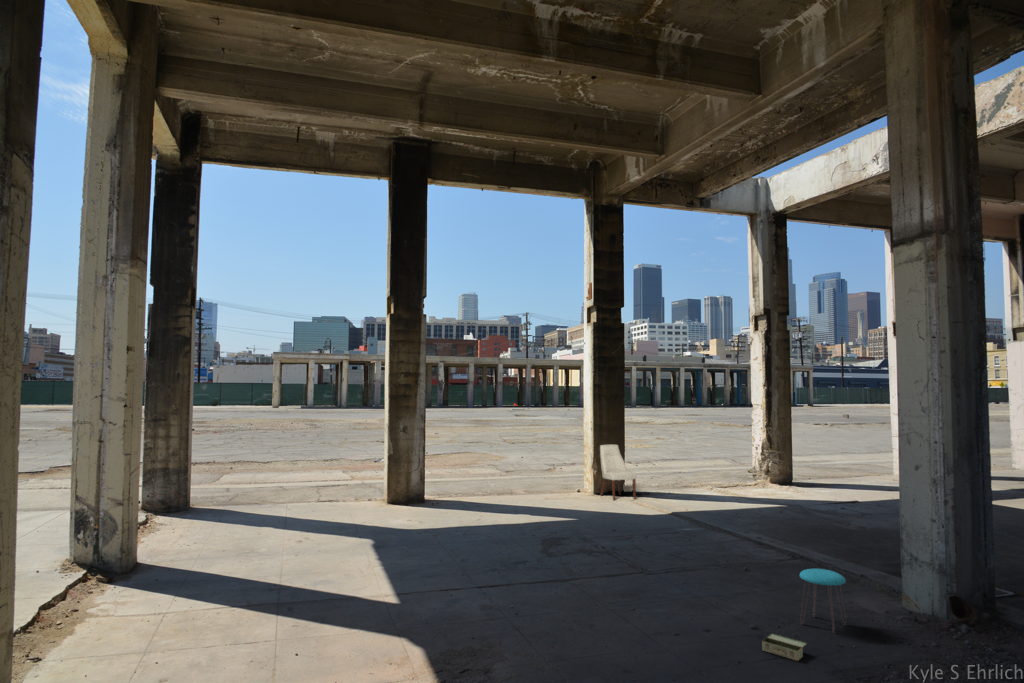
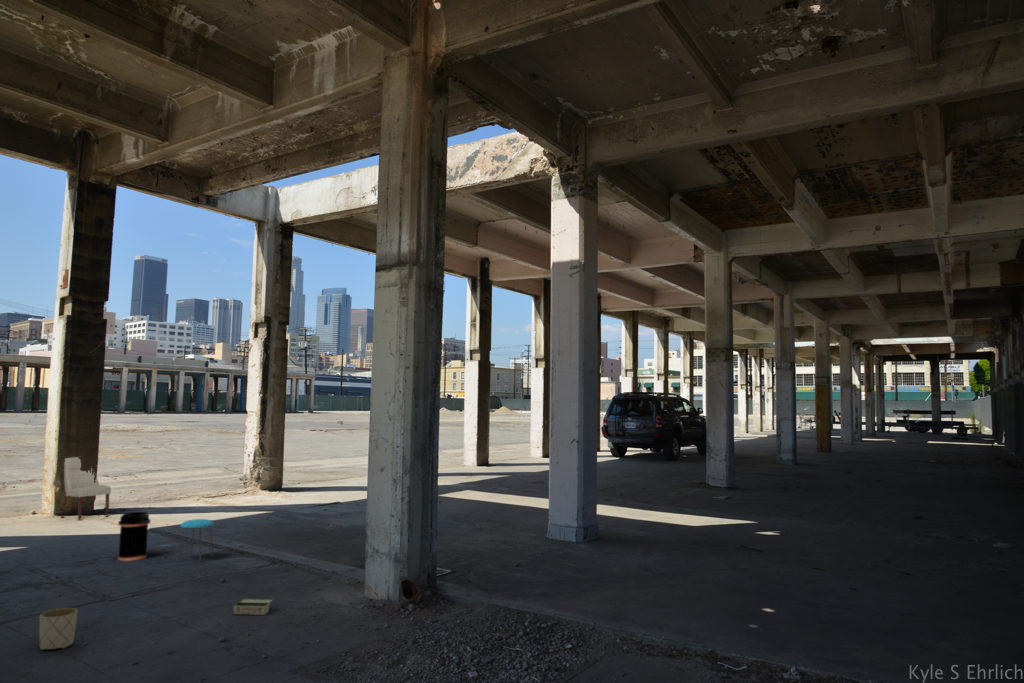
trash can: none [644,507,671,554] -> present [118,512,150,561]
stool: present [800,569,847,633] -> present [178,519,214,561]
planter: none [583,610,613,652] -> present [39,608,78,650]

